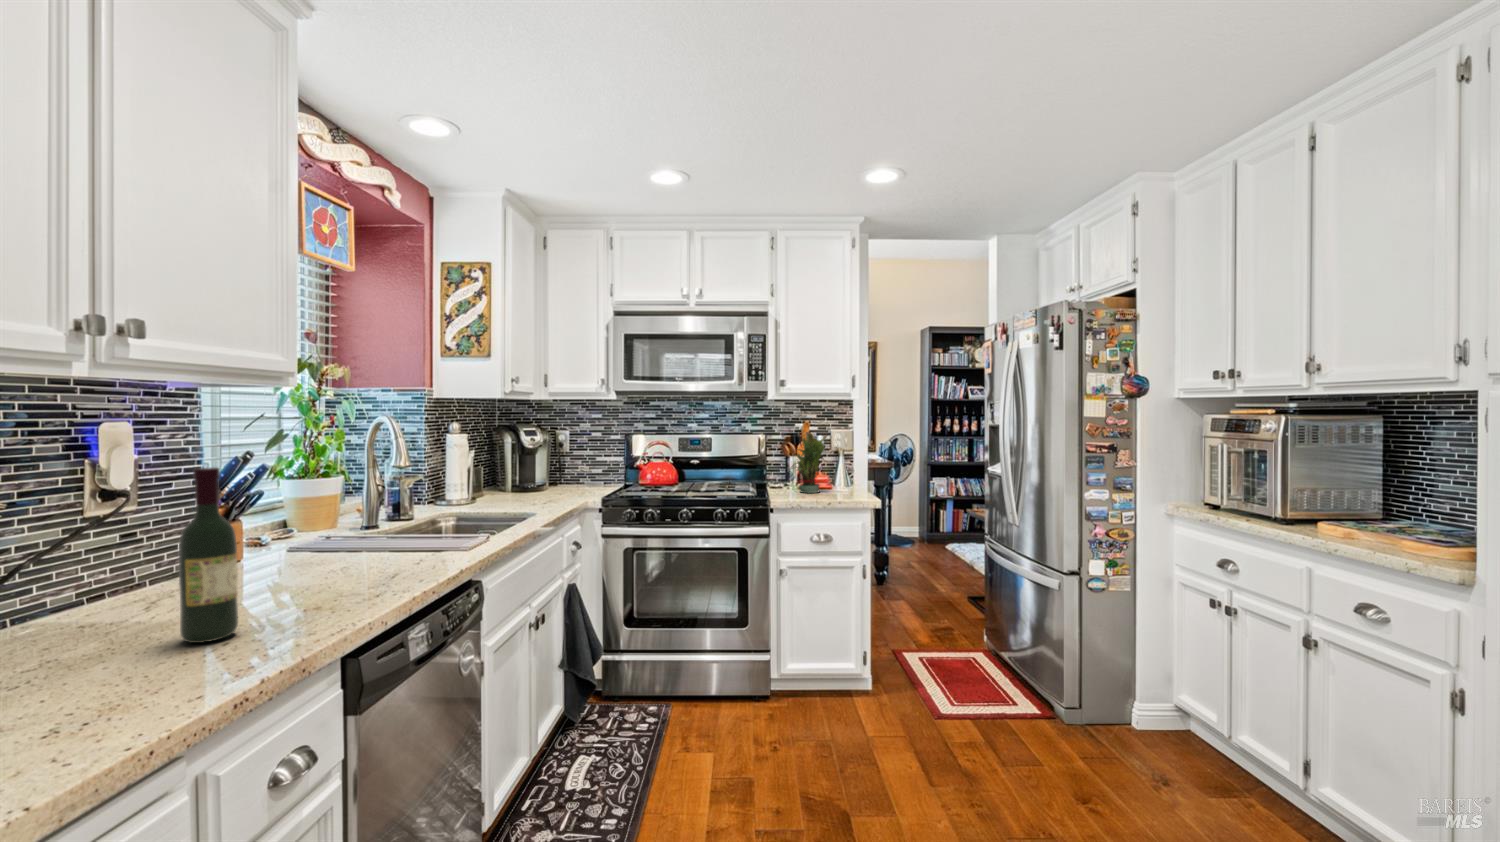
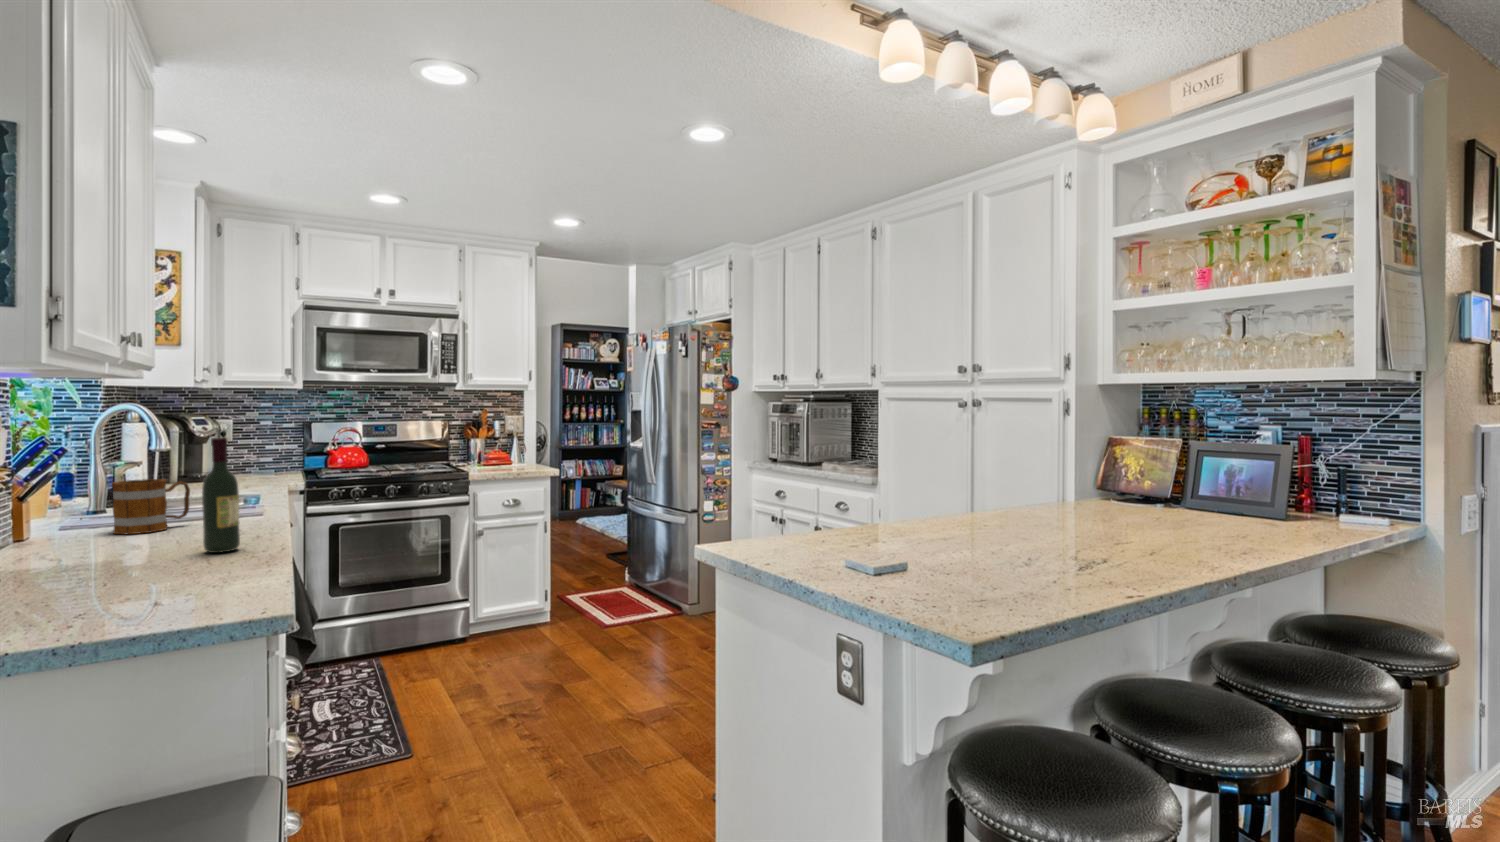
potted plant: present [791,432,827,493] -> none [479,417,513,468]
mug: none [253,506,345,575] -> present [112,479,190,534]

